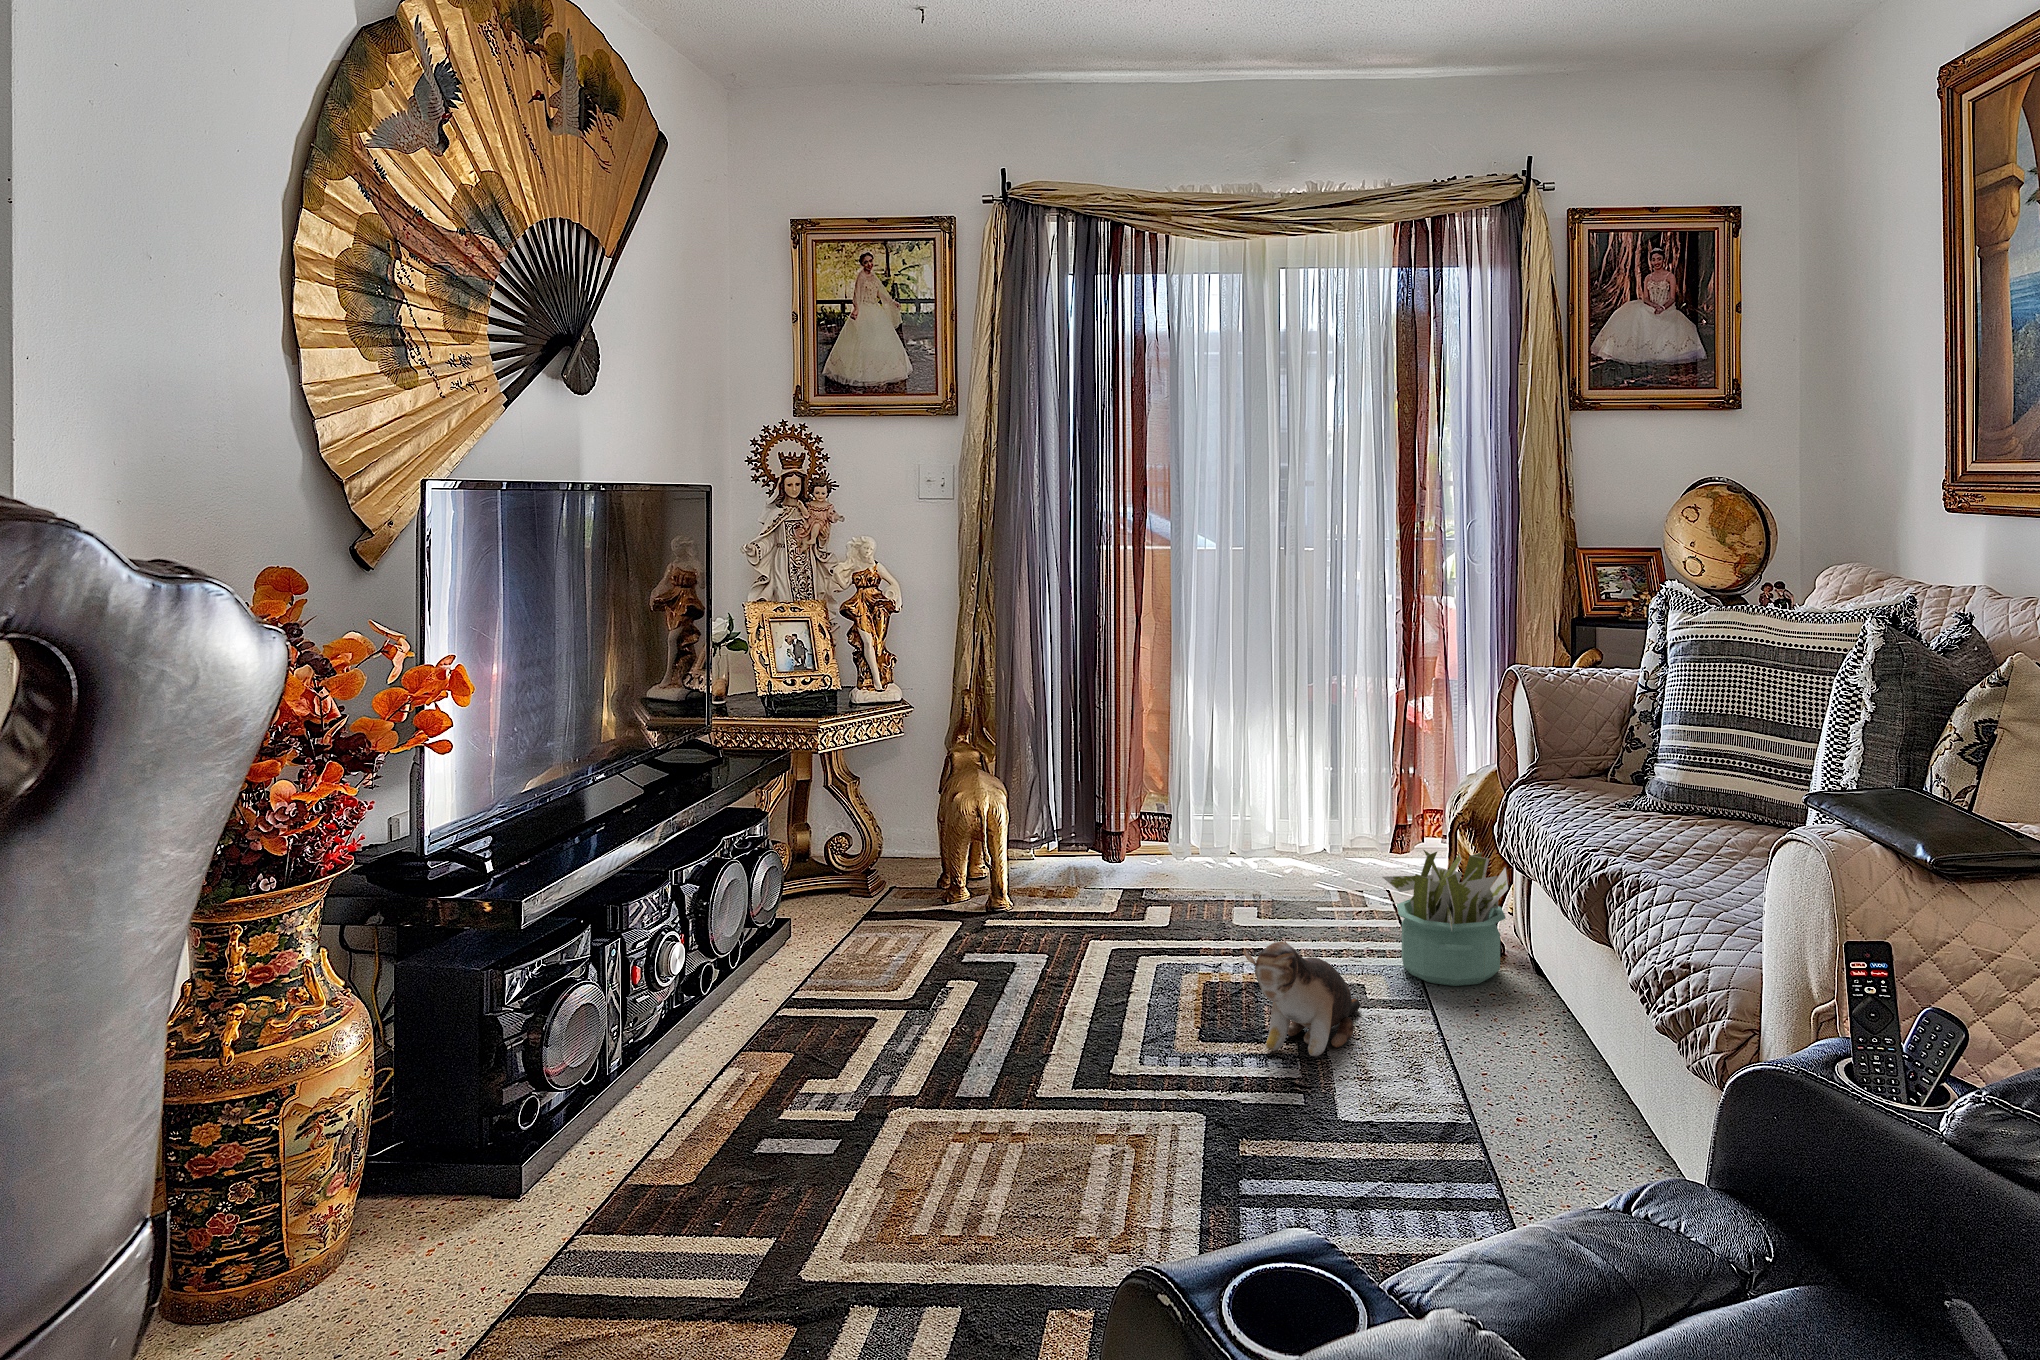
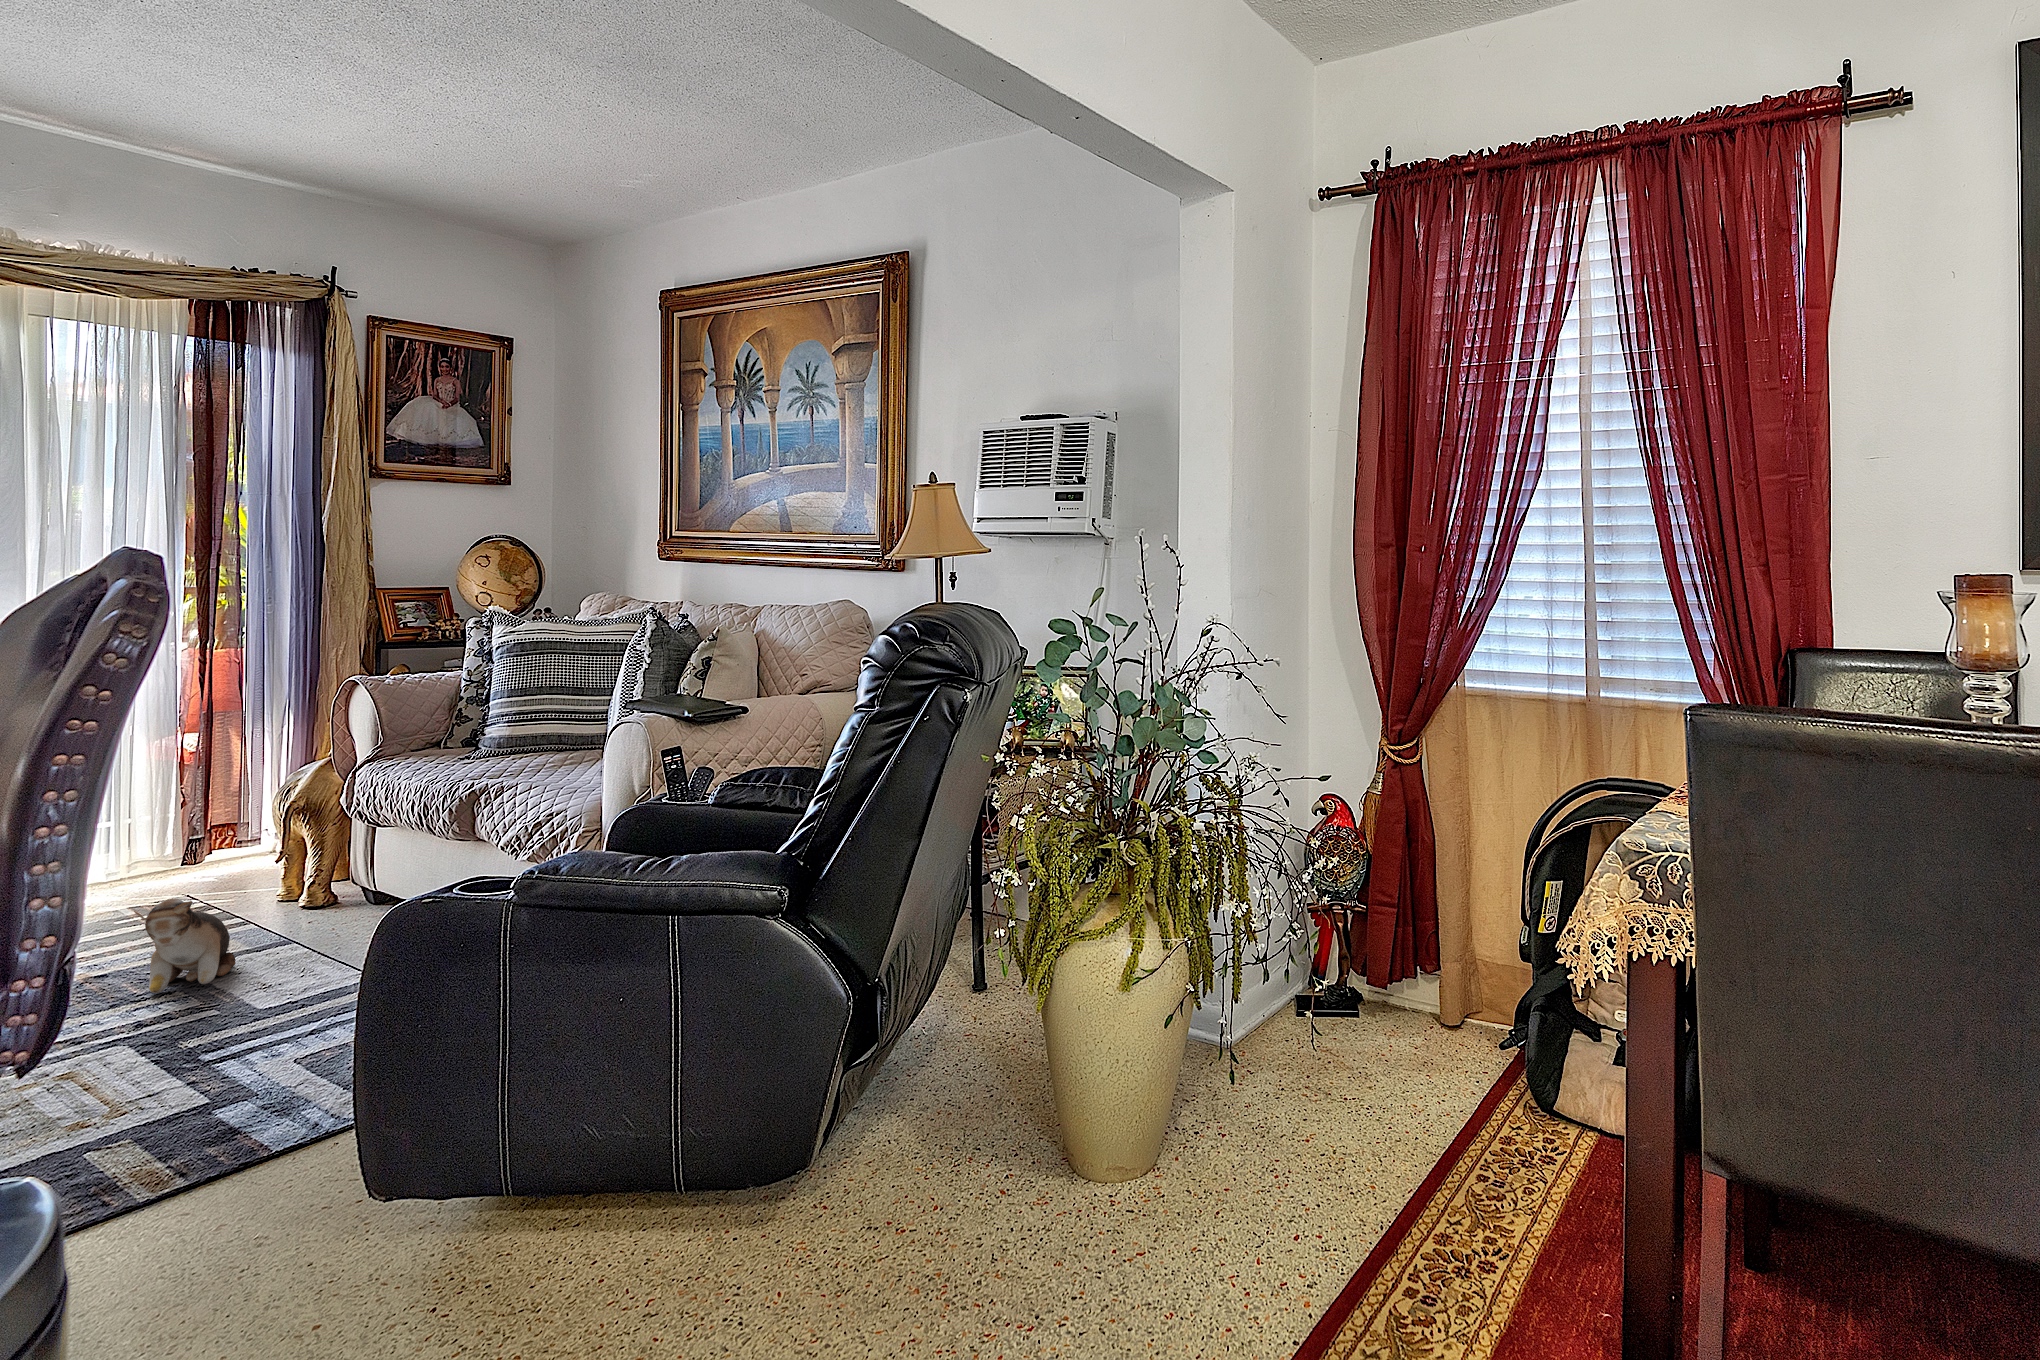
decorative plant: present [1382,850,1508,986] -> none [220,820,356,926]

